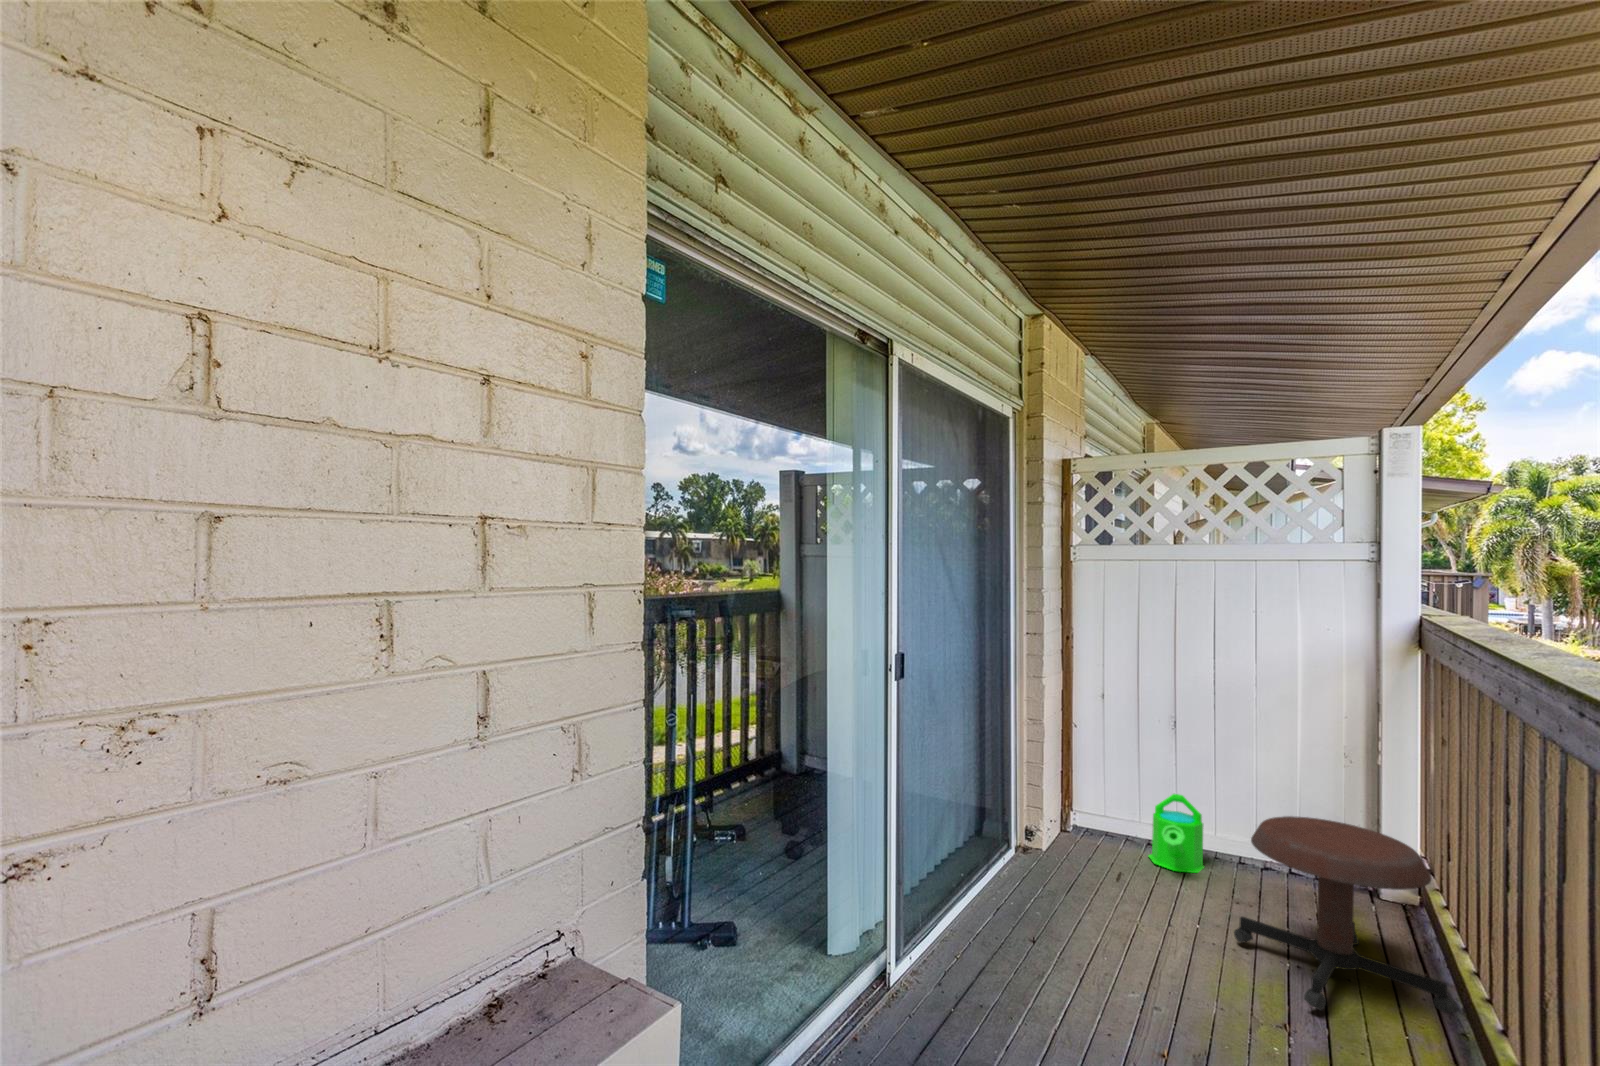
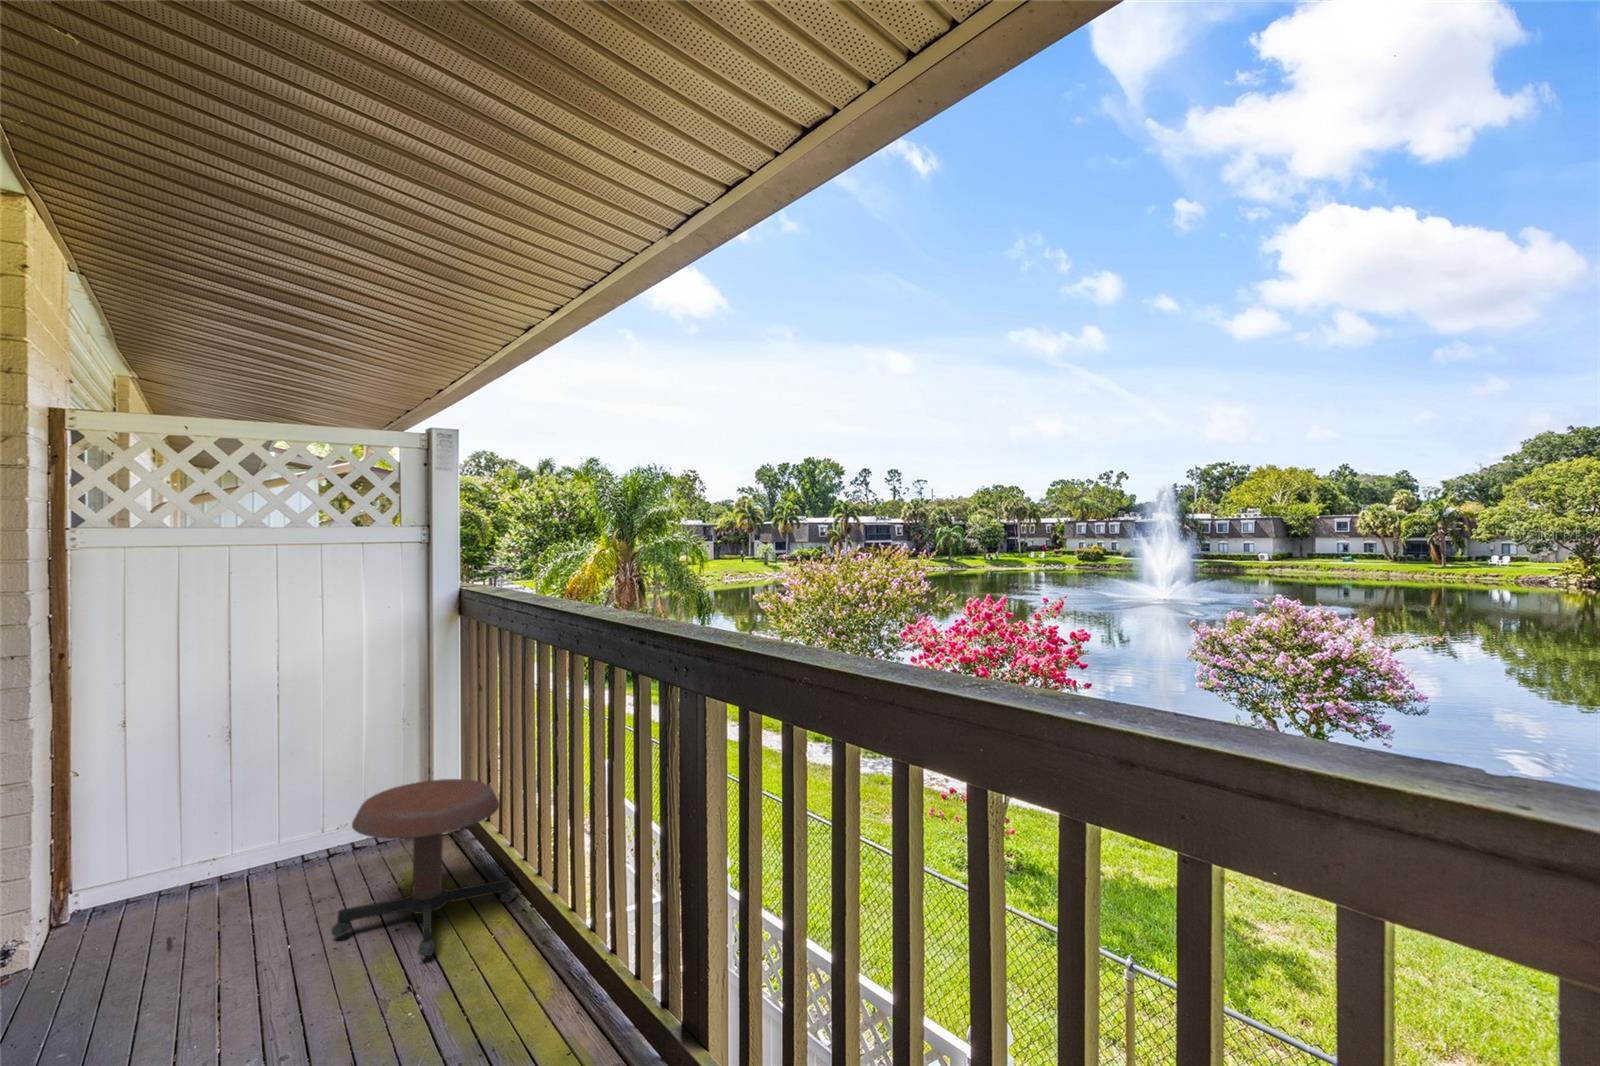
watering can: present [1149,794,1204,873] -> none [194,813,271,906]

